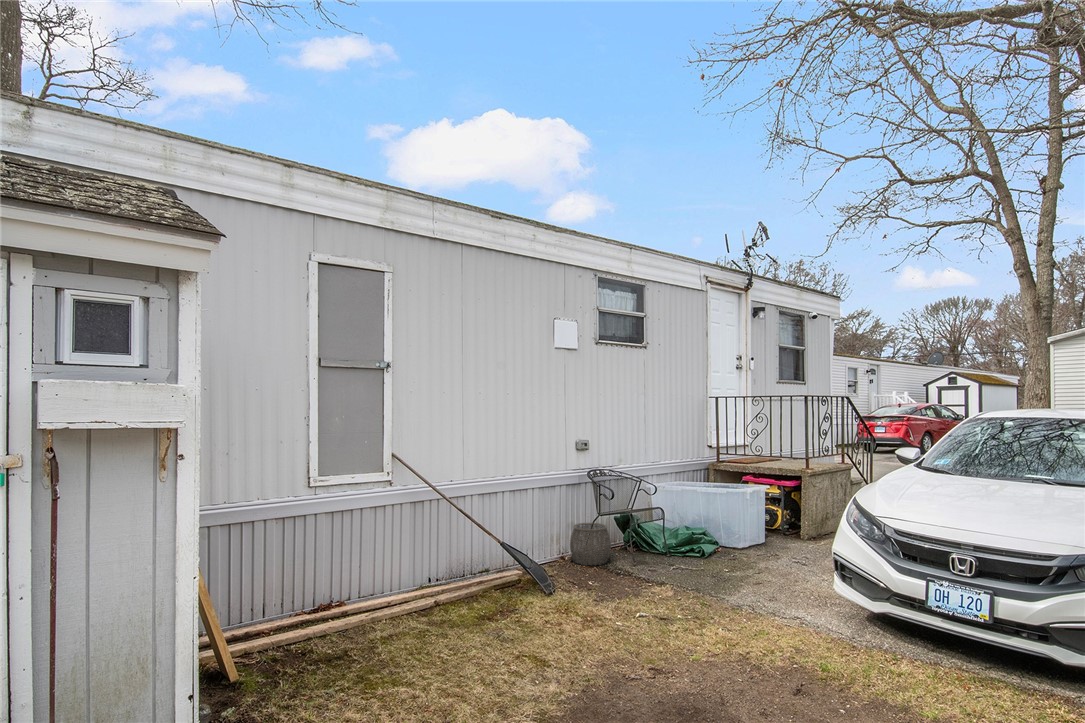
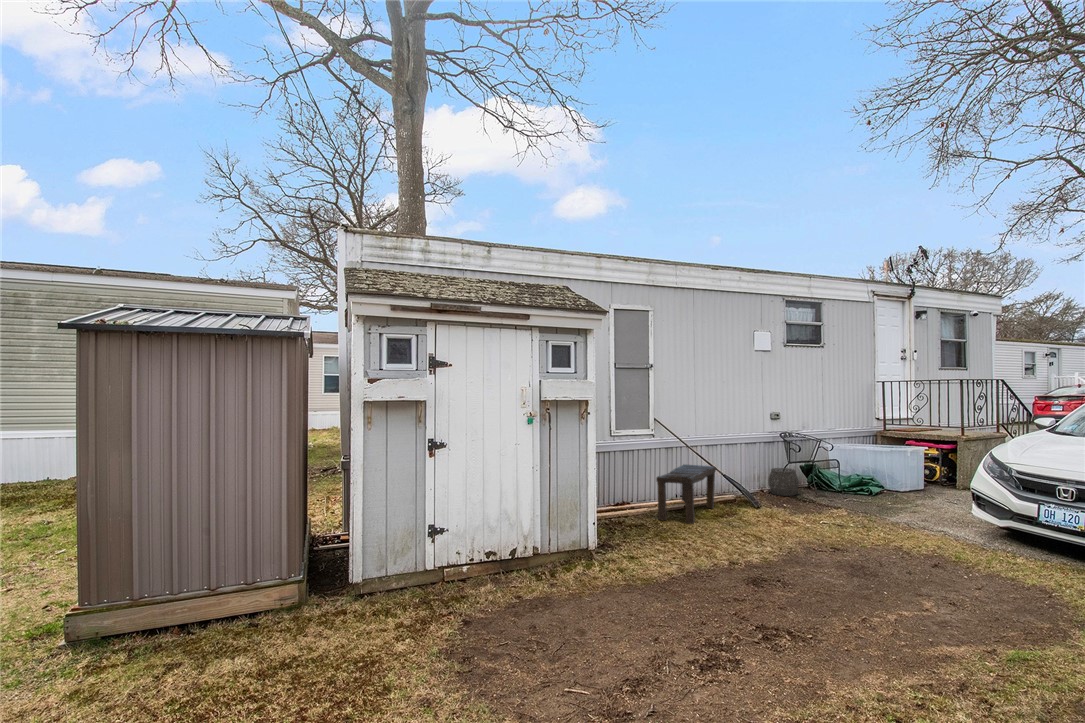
bench: none [377,529,486,639] -> present [656,465,716,524]

